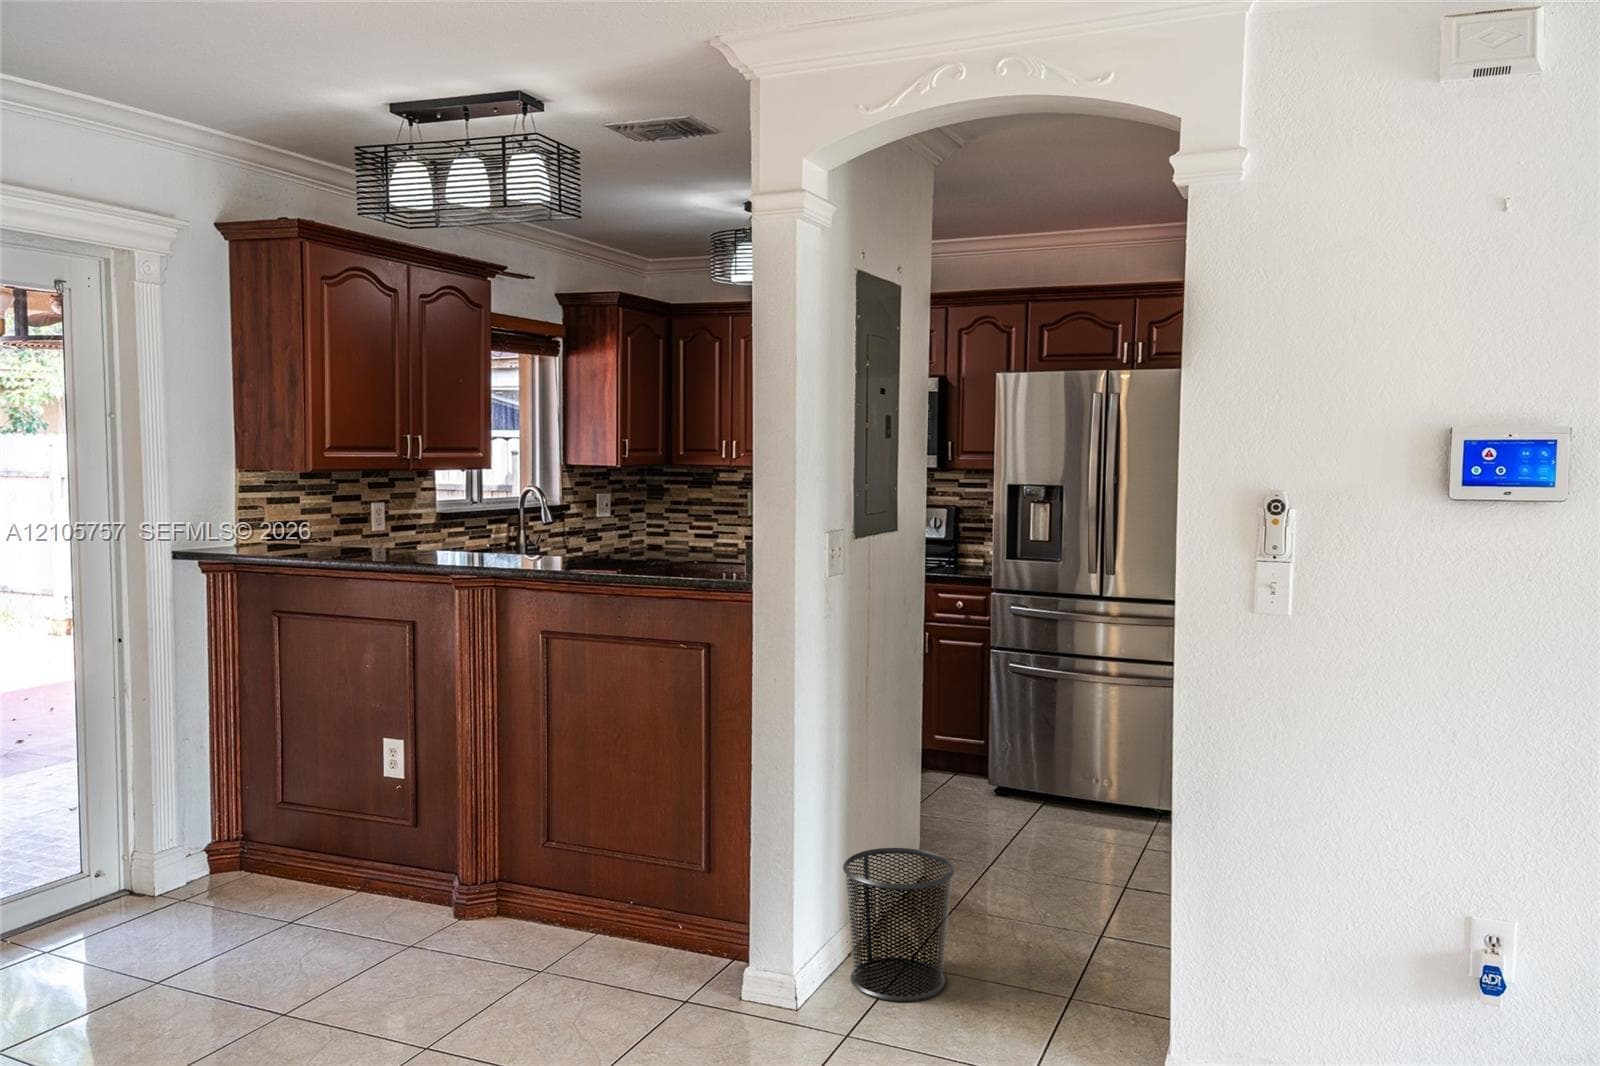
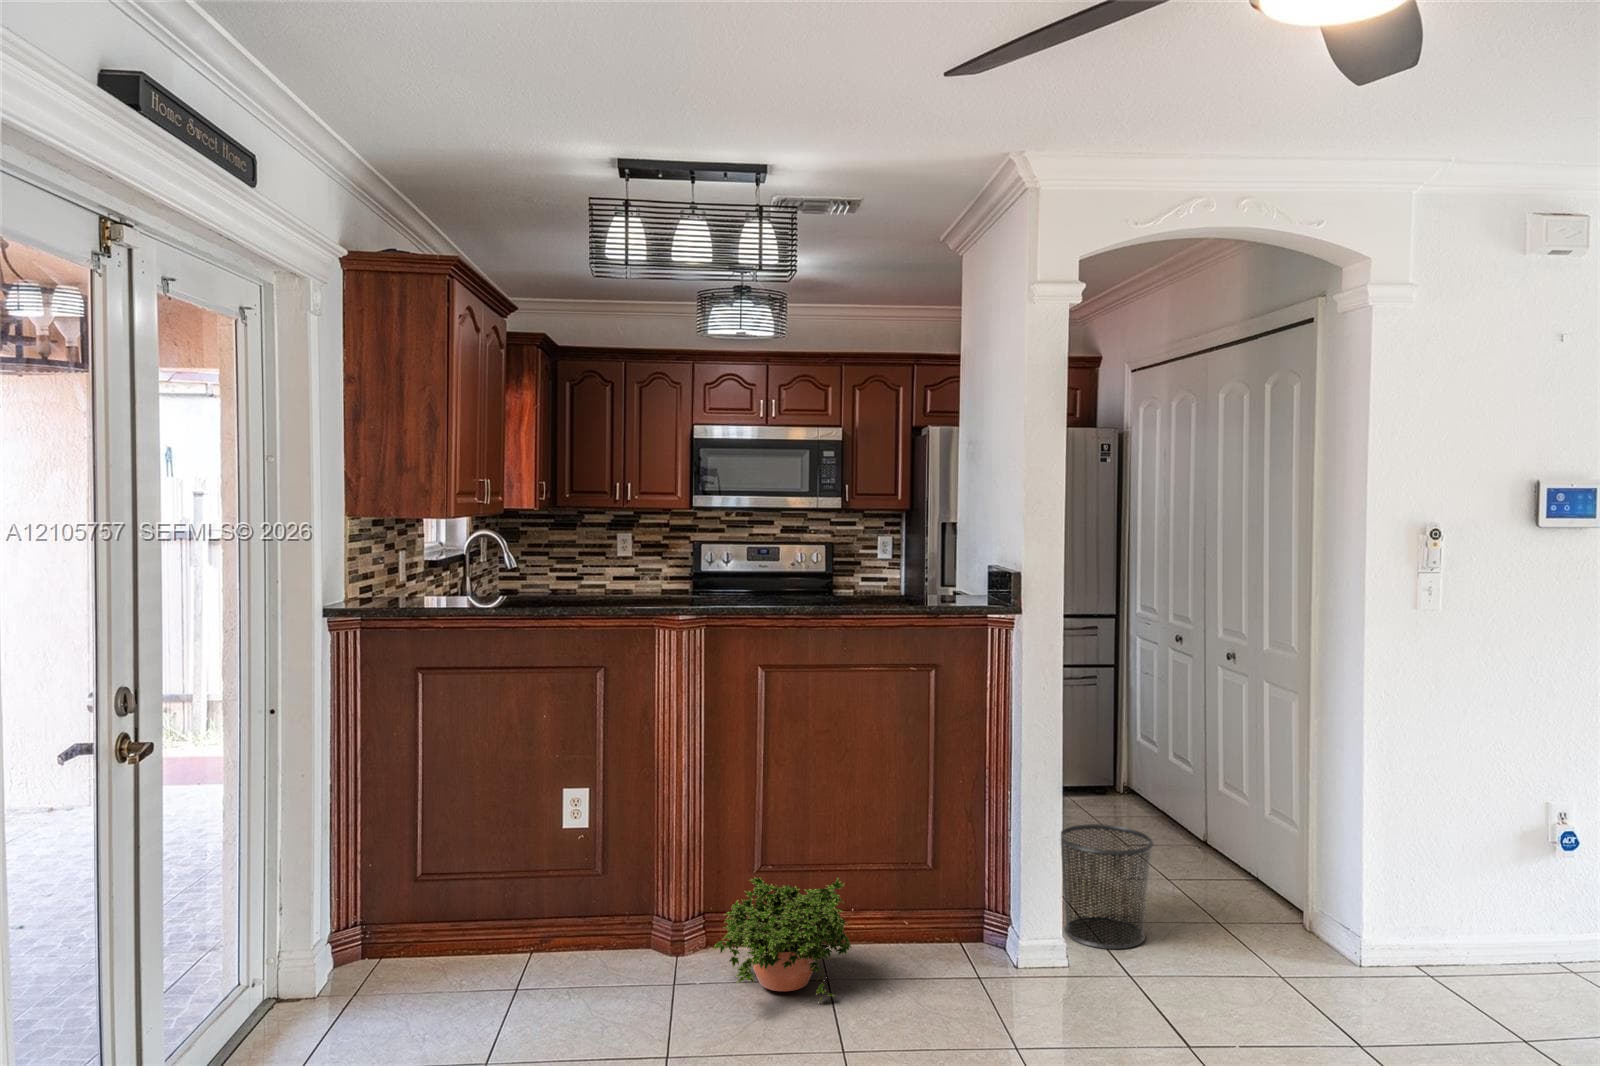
potted plant: none [403,847,578,985] -> present [714,878,851,1000]

